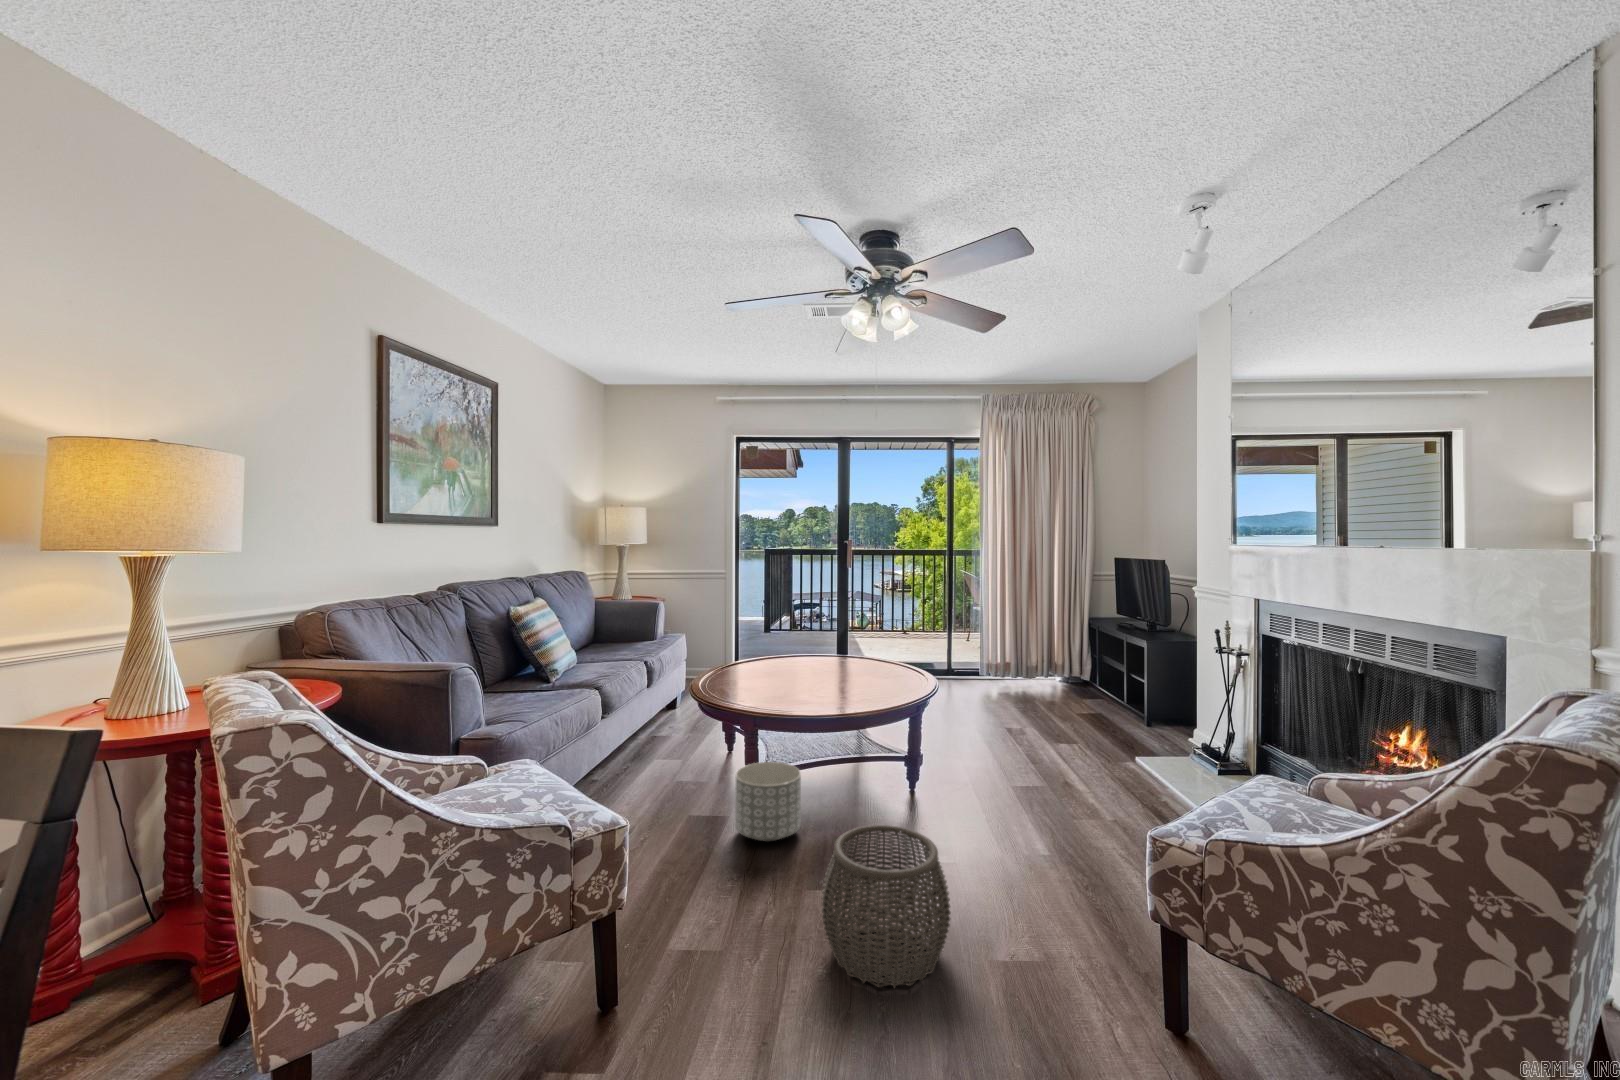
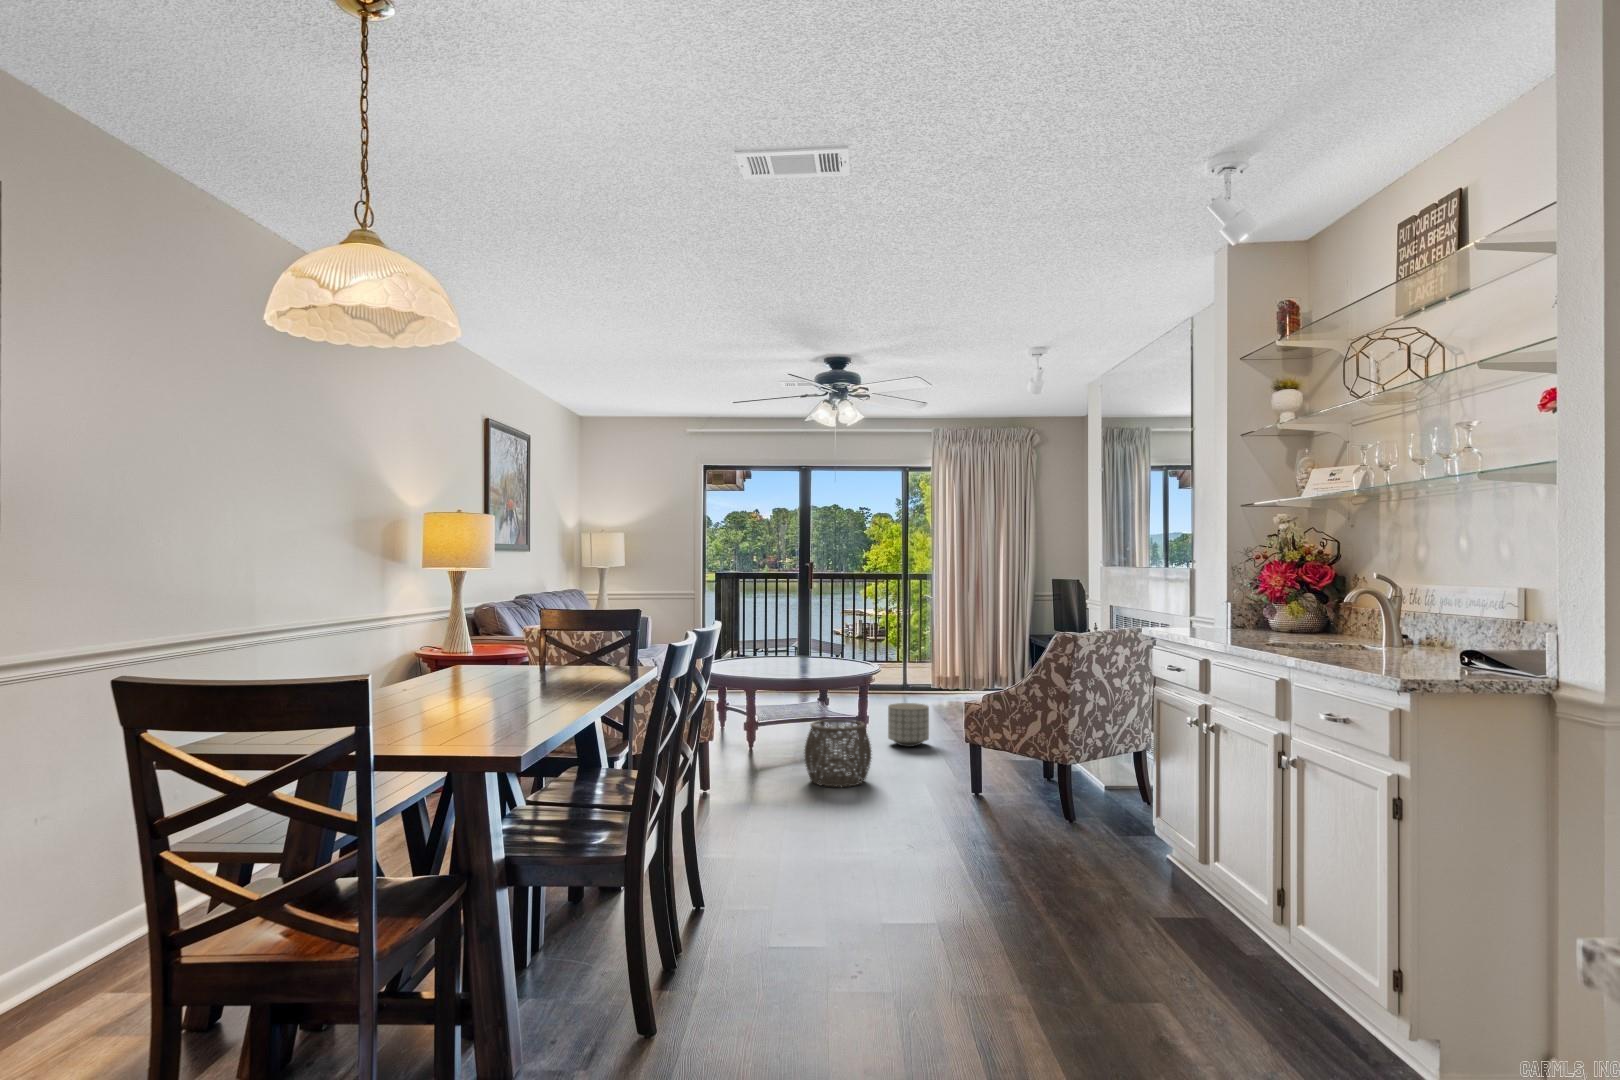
planter: present [735,762,801,842] -> present [888,703,929,747]

